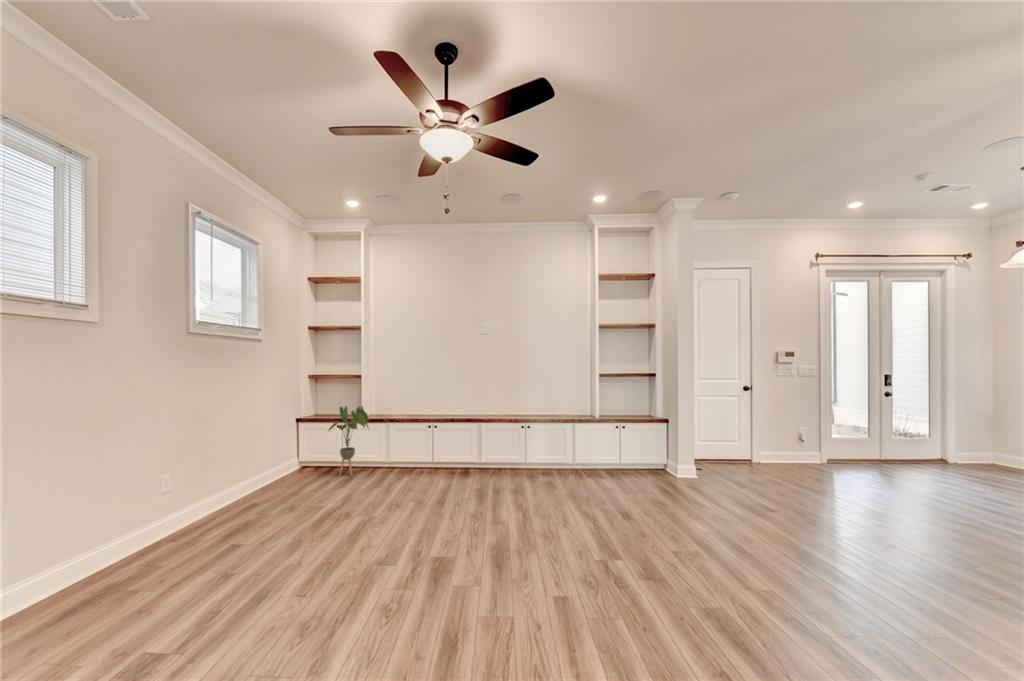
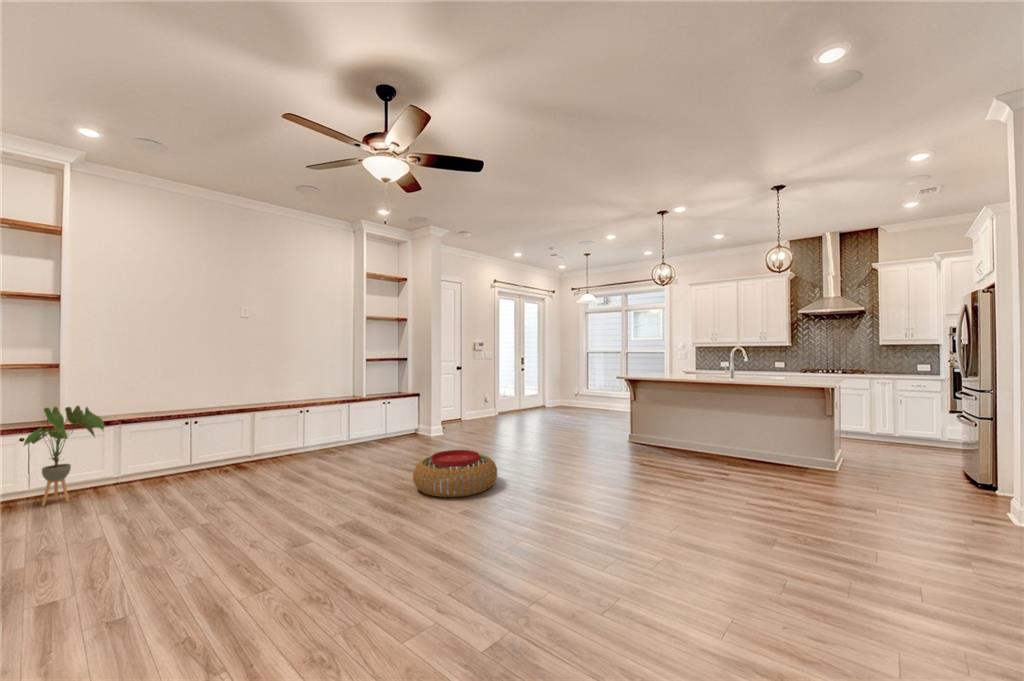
pouf: none [525,521,653,614] -> present [413,450,497,497]

